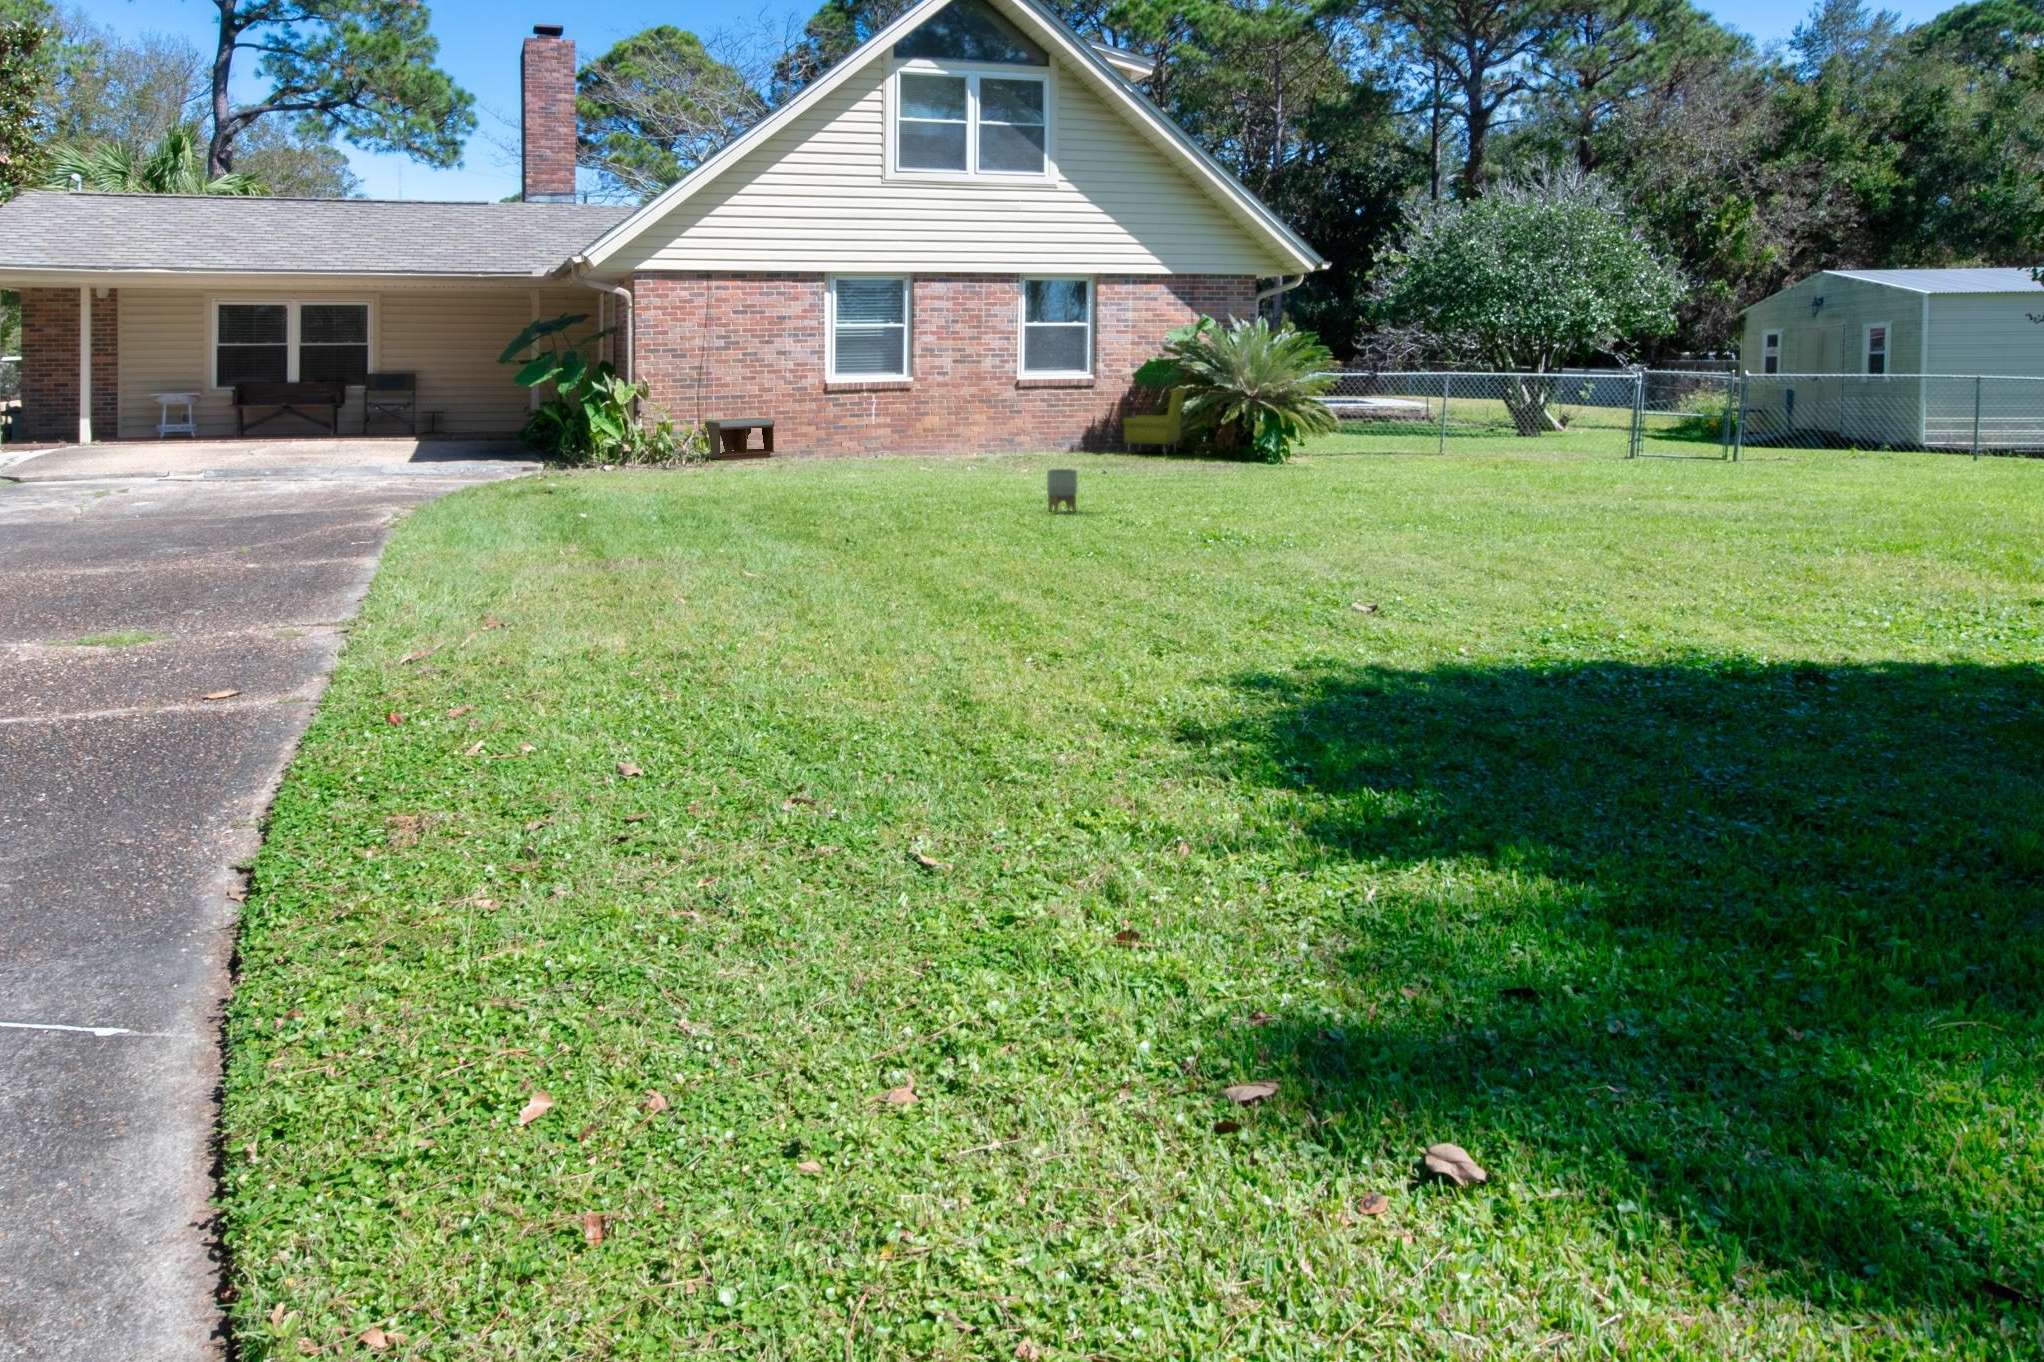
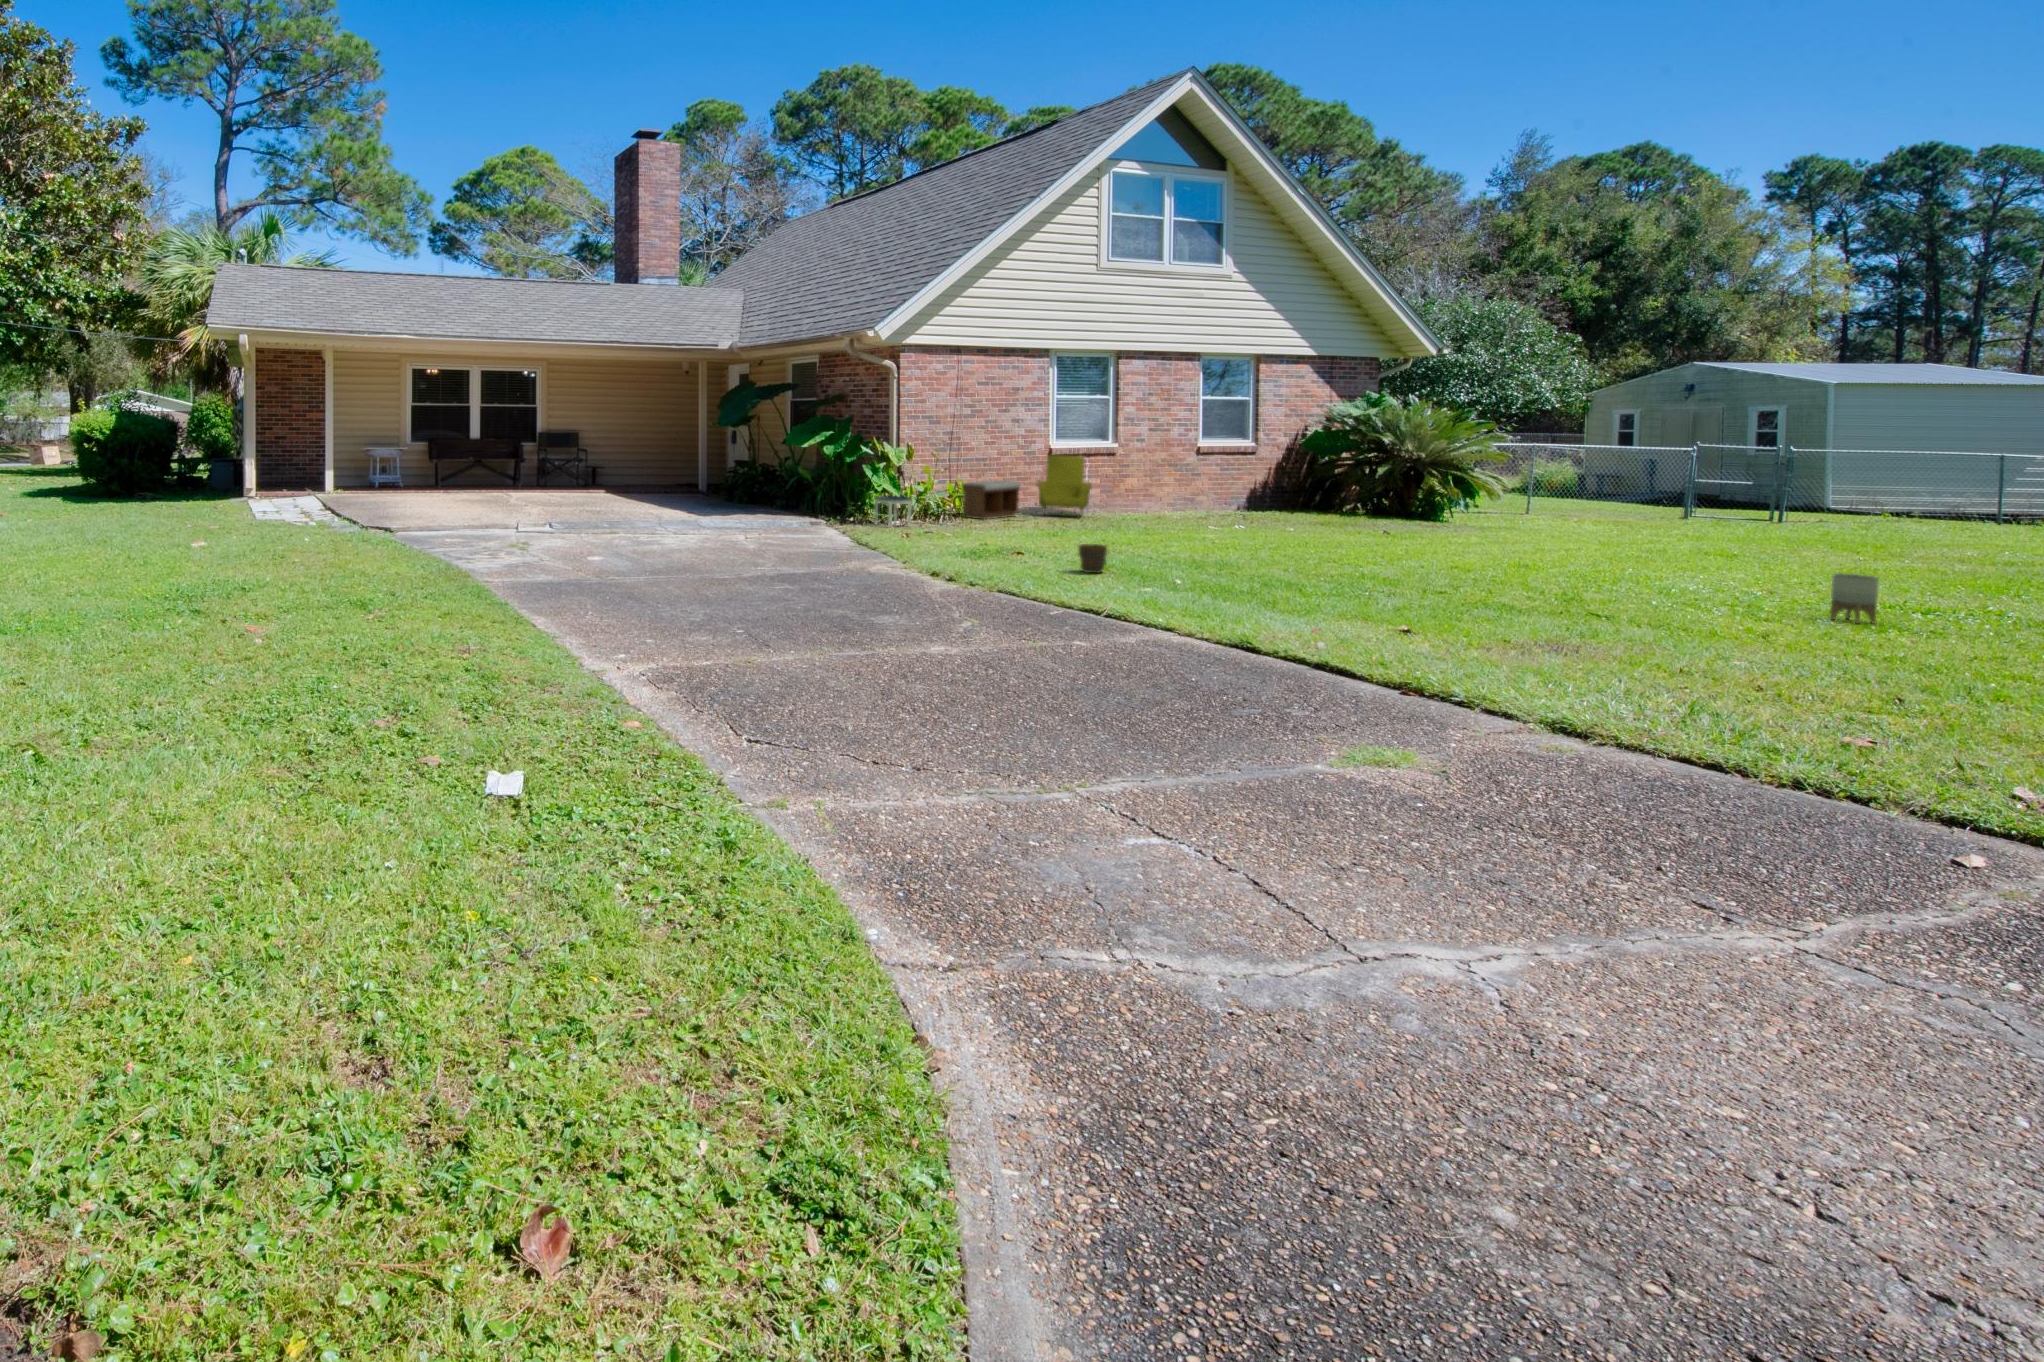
armchair: present [1123,388,1186,453] -> present [1038,455,1092,514]
round table: none [570,435,611,469] -> present [874,496,912,527]
planter: present [1047,469,1077,513] -> present [1830,573,1879,624]
bucket: none [593,478,624,508] -> present [1079,544,1107,573]

